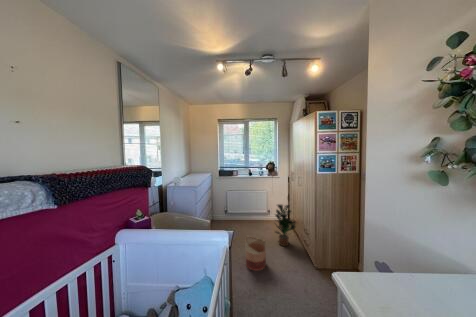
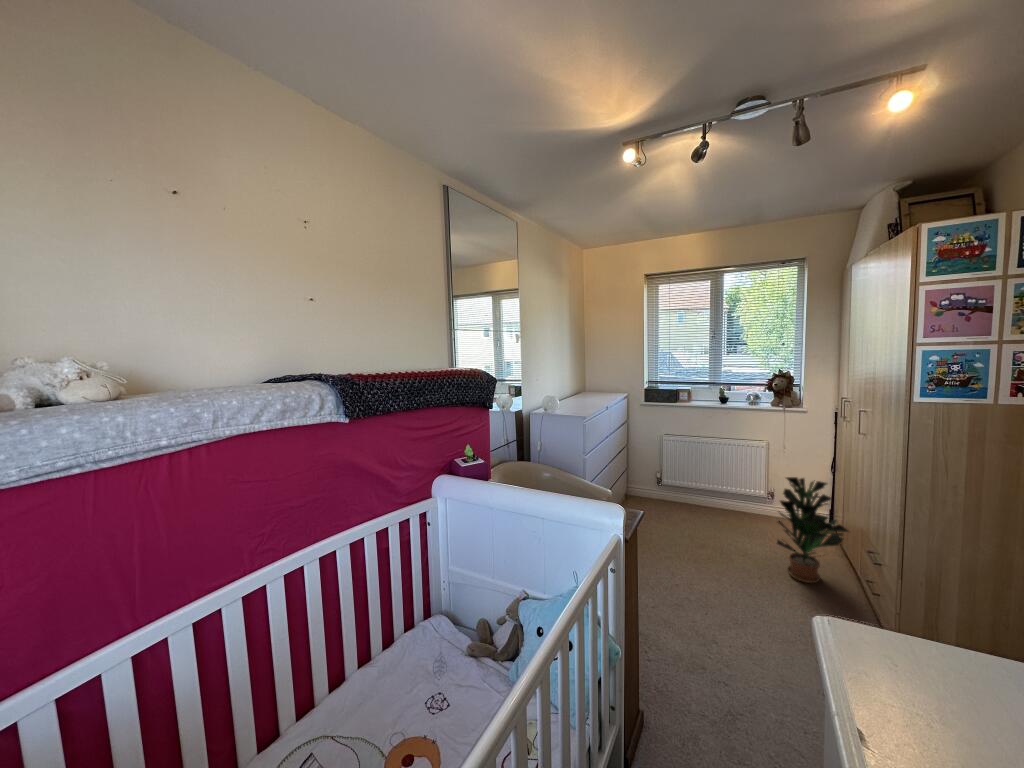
basket: present [246,236,266,271] -> none [690,535,744,619]

